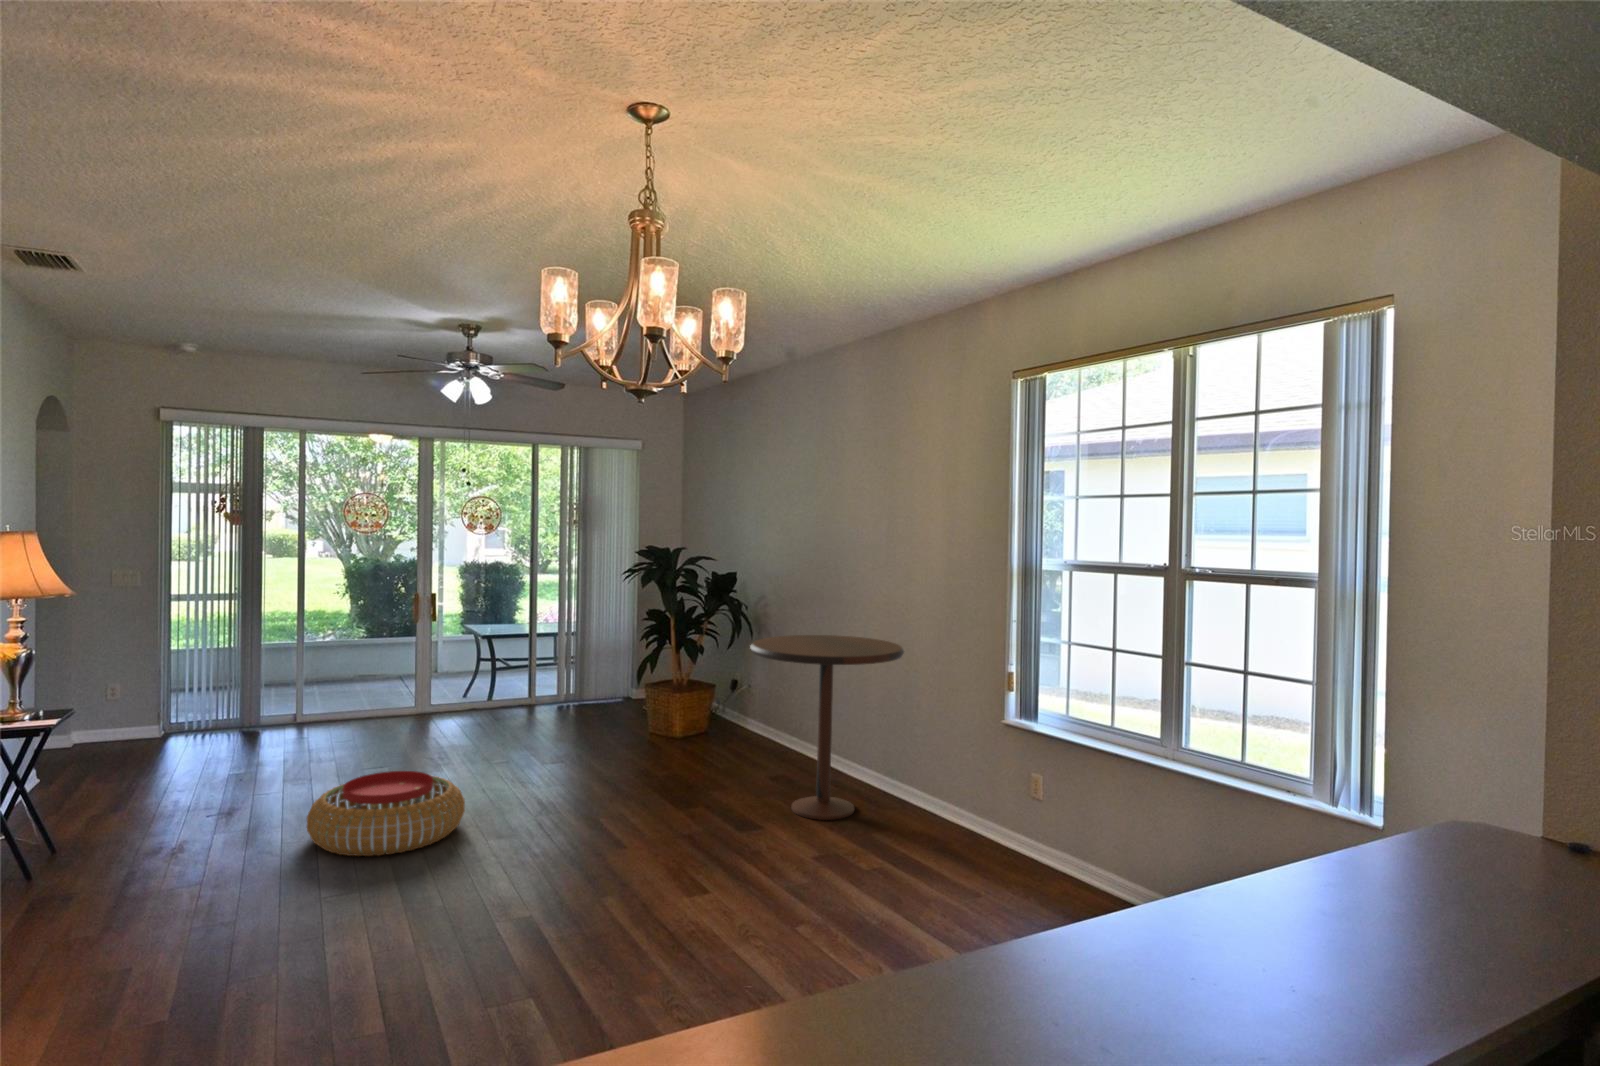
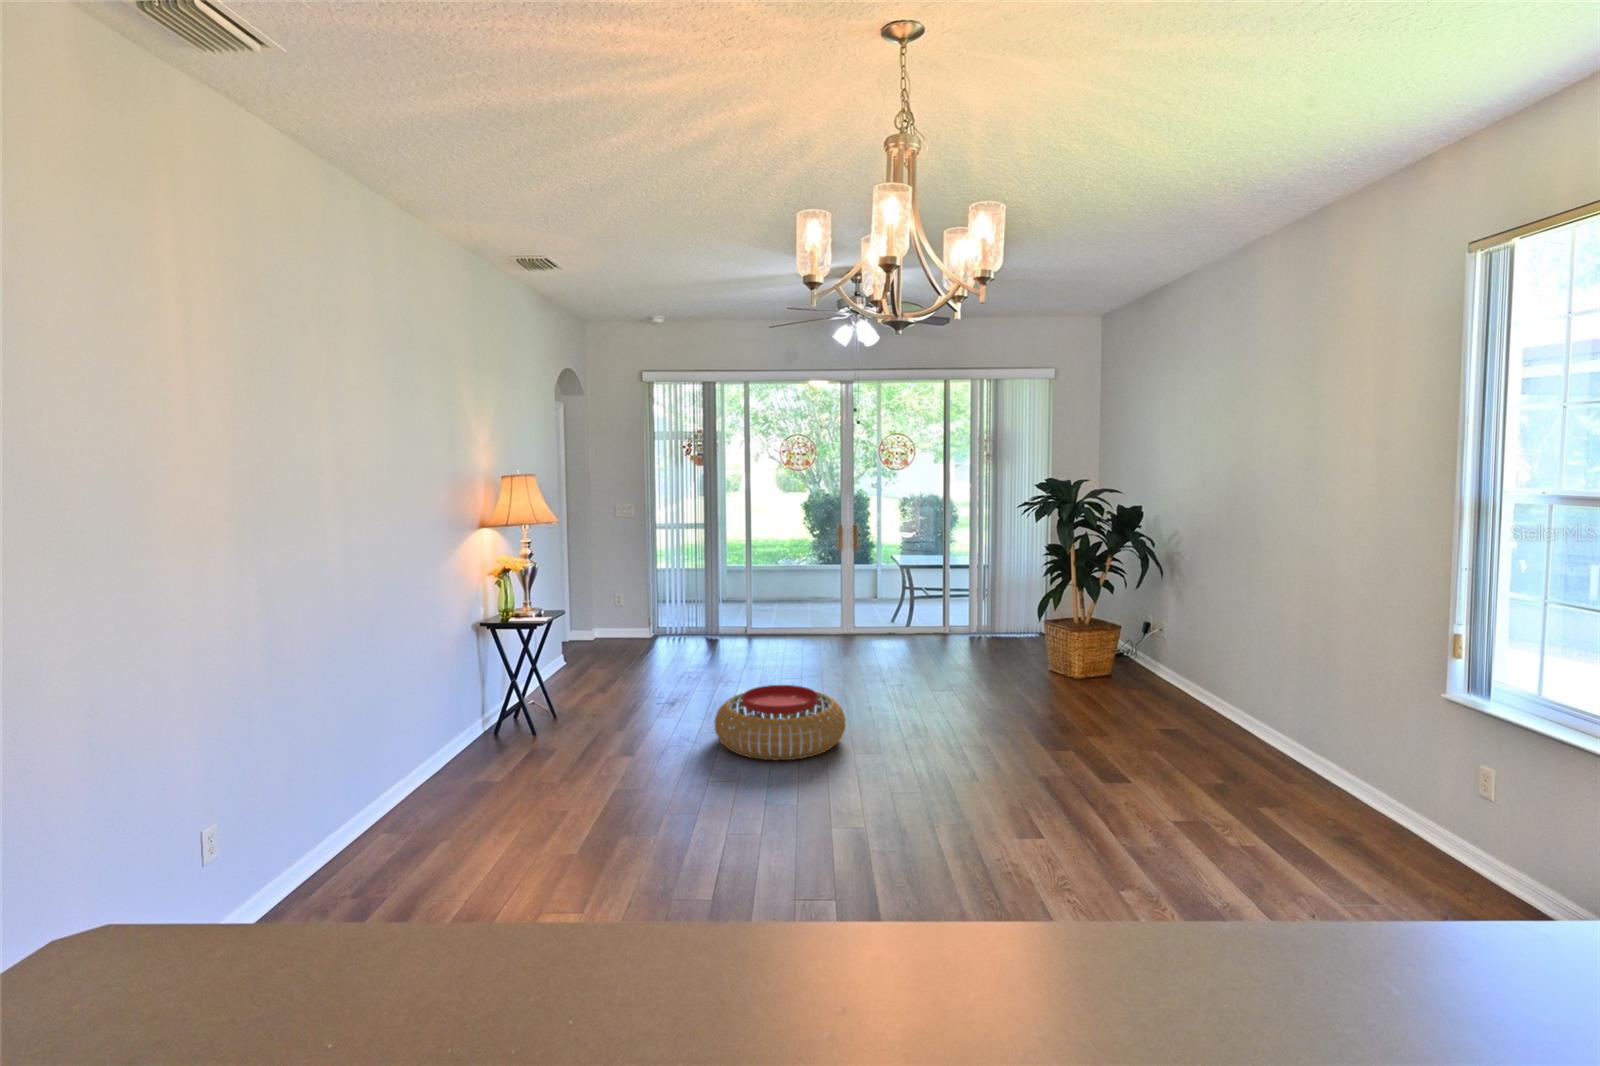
pedestal table: present [750,635,904,820] -> none [1142,577,1356,799]

